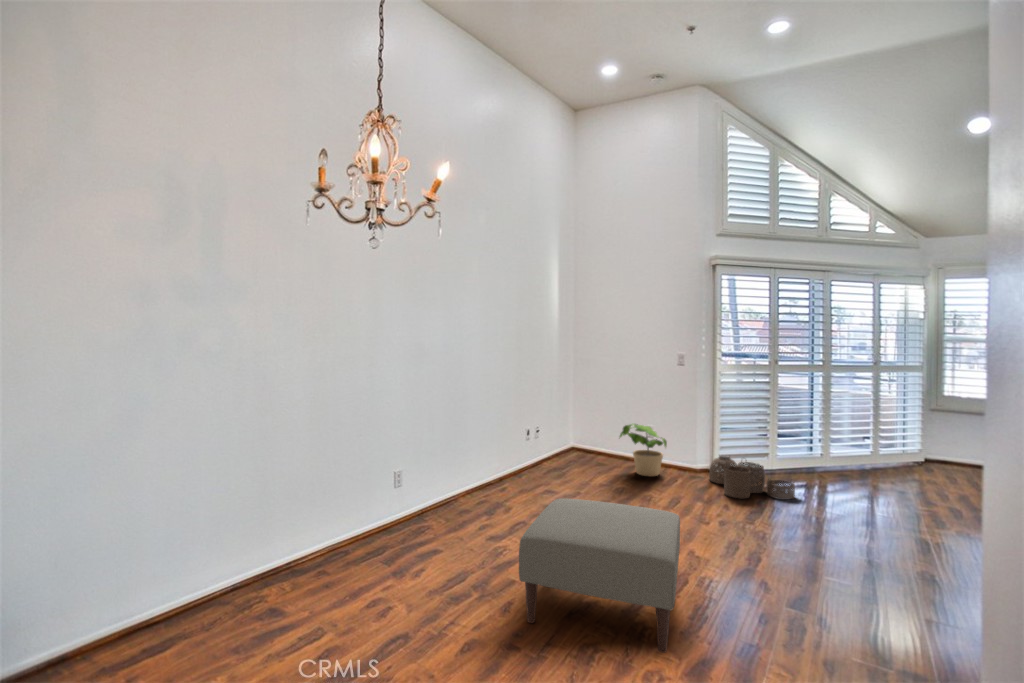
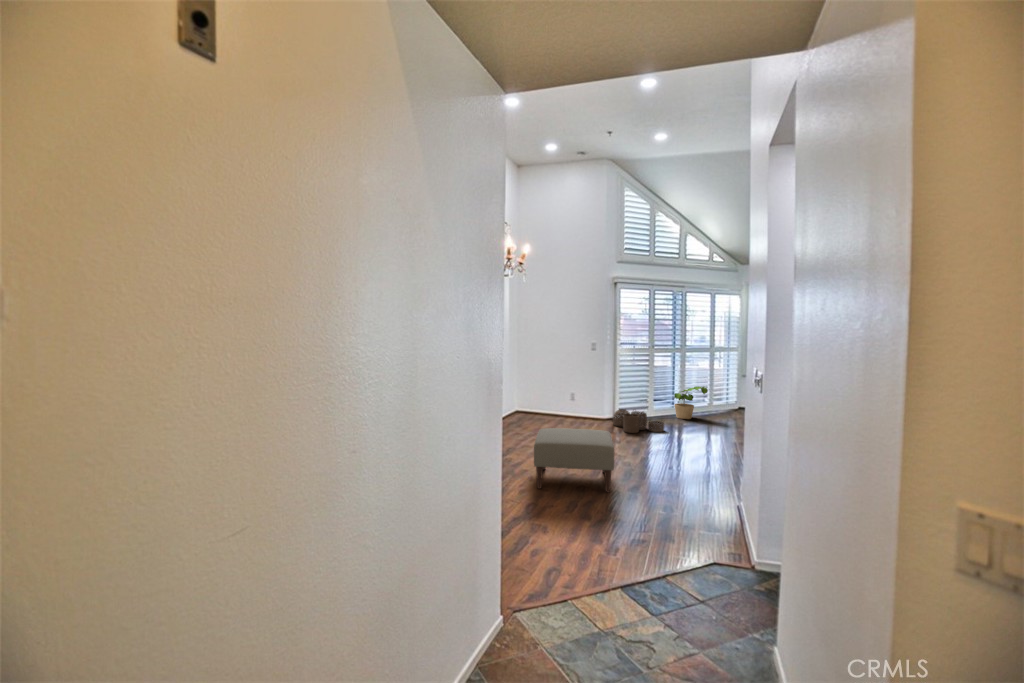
potted plant: present [620,424,667,476] -> present [674,387,708,419]

